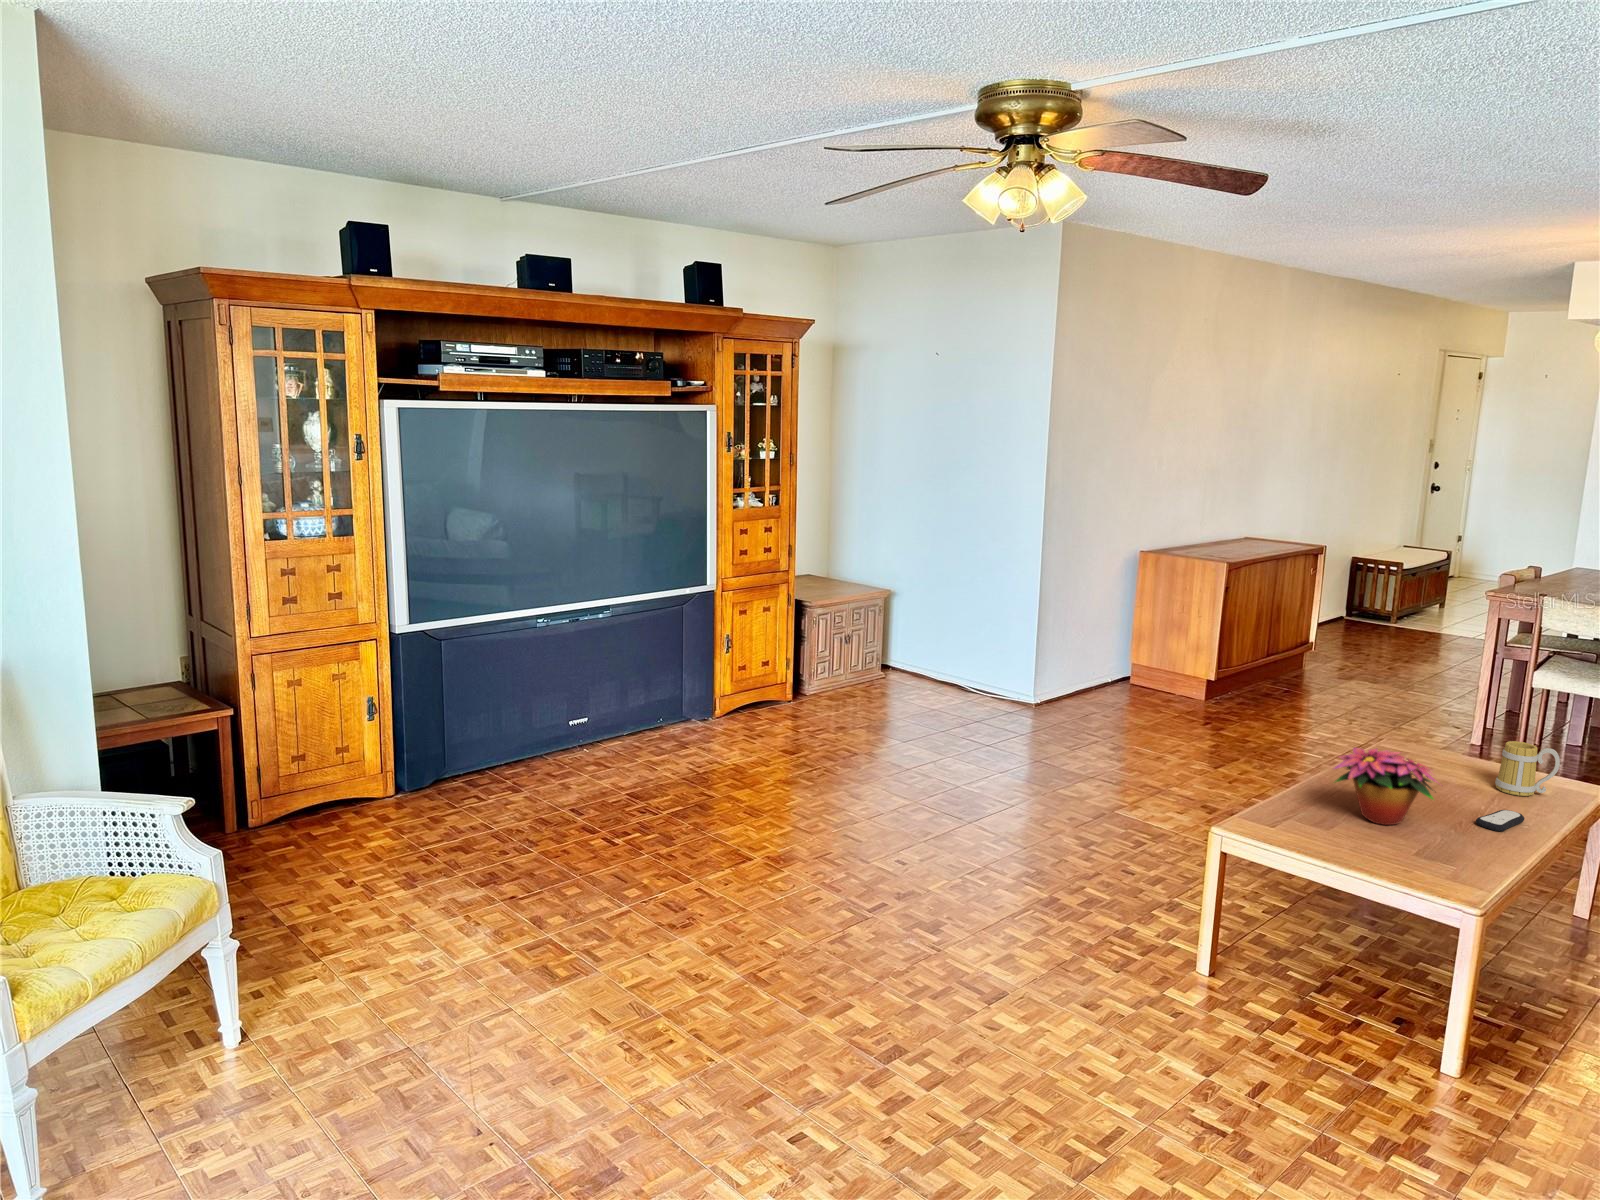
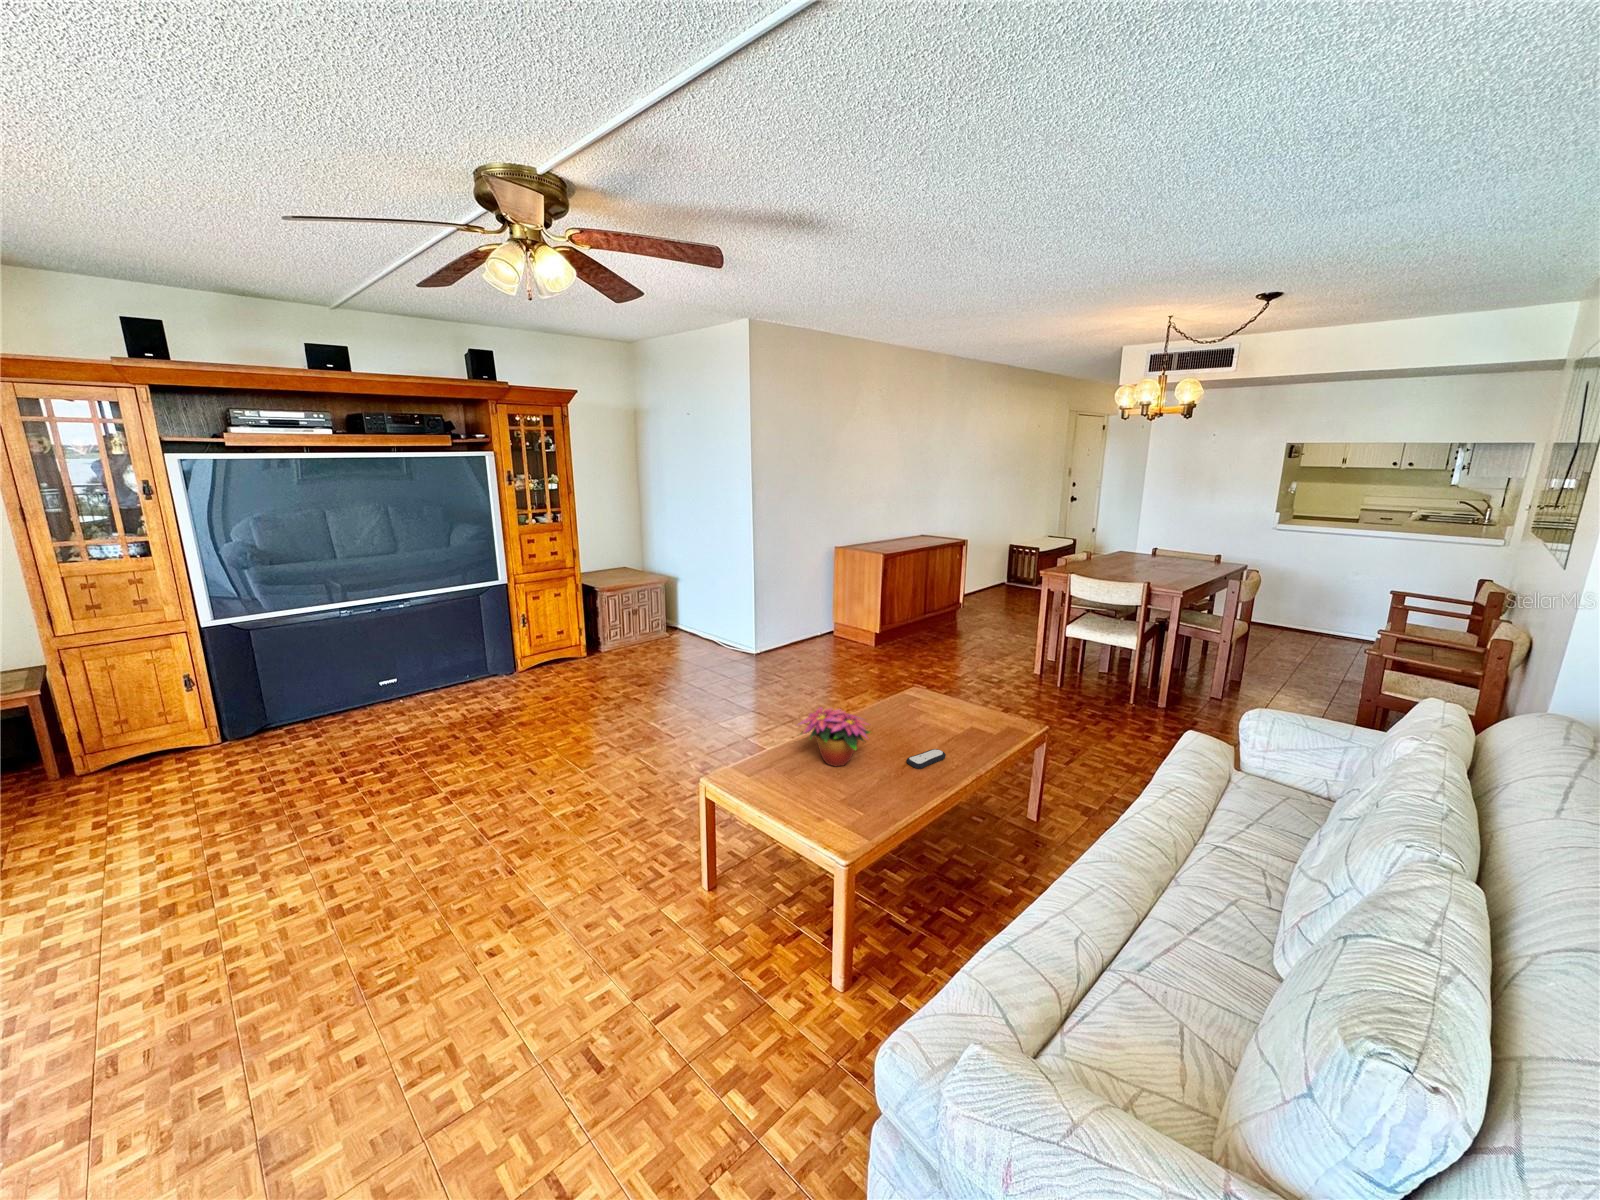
mug: present [1495,741,1560,796] -> none [950,693,989,734]

